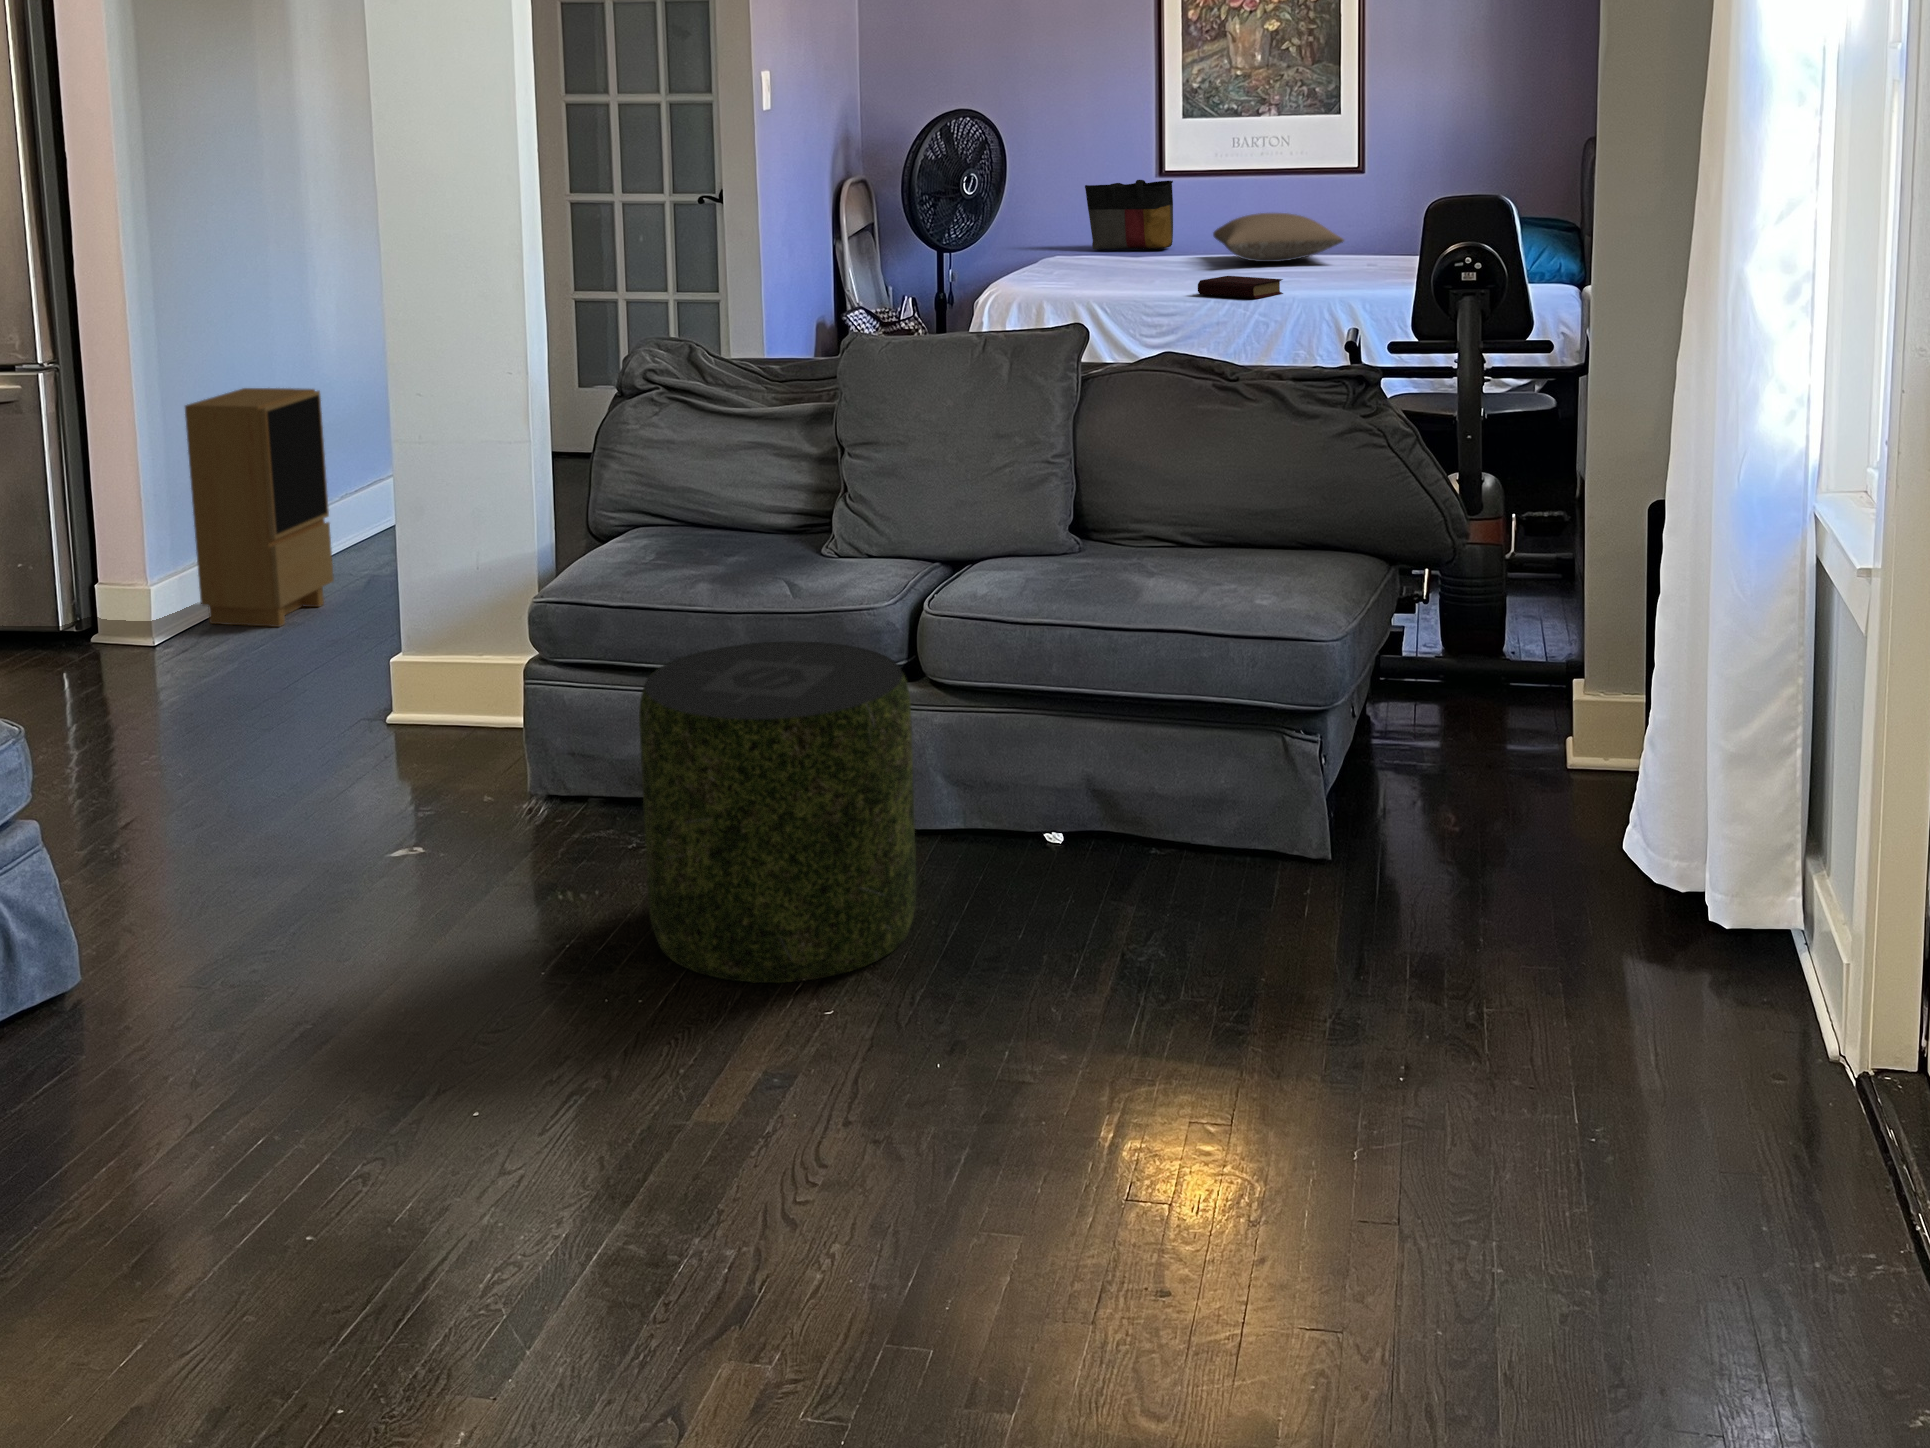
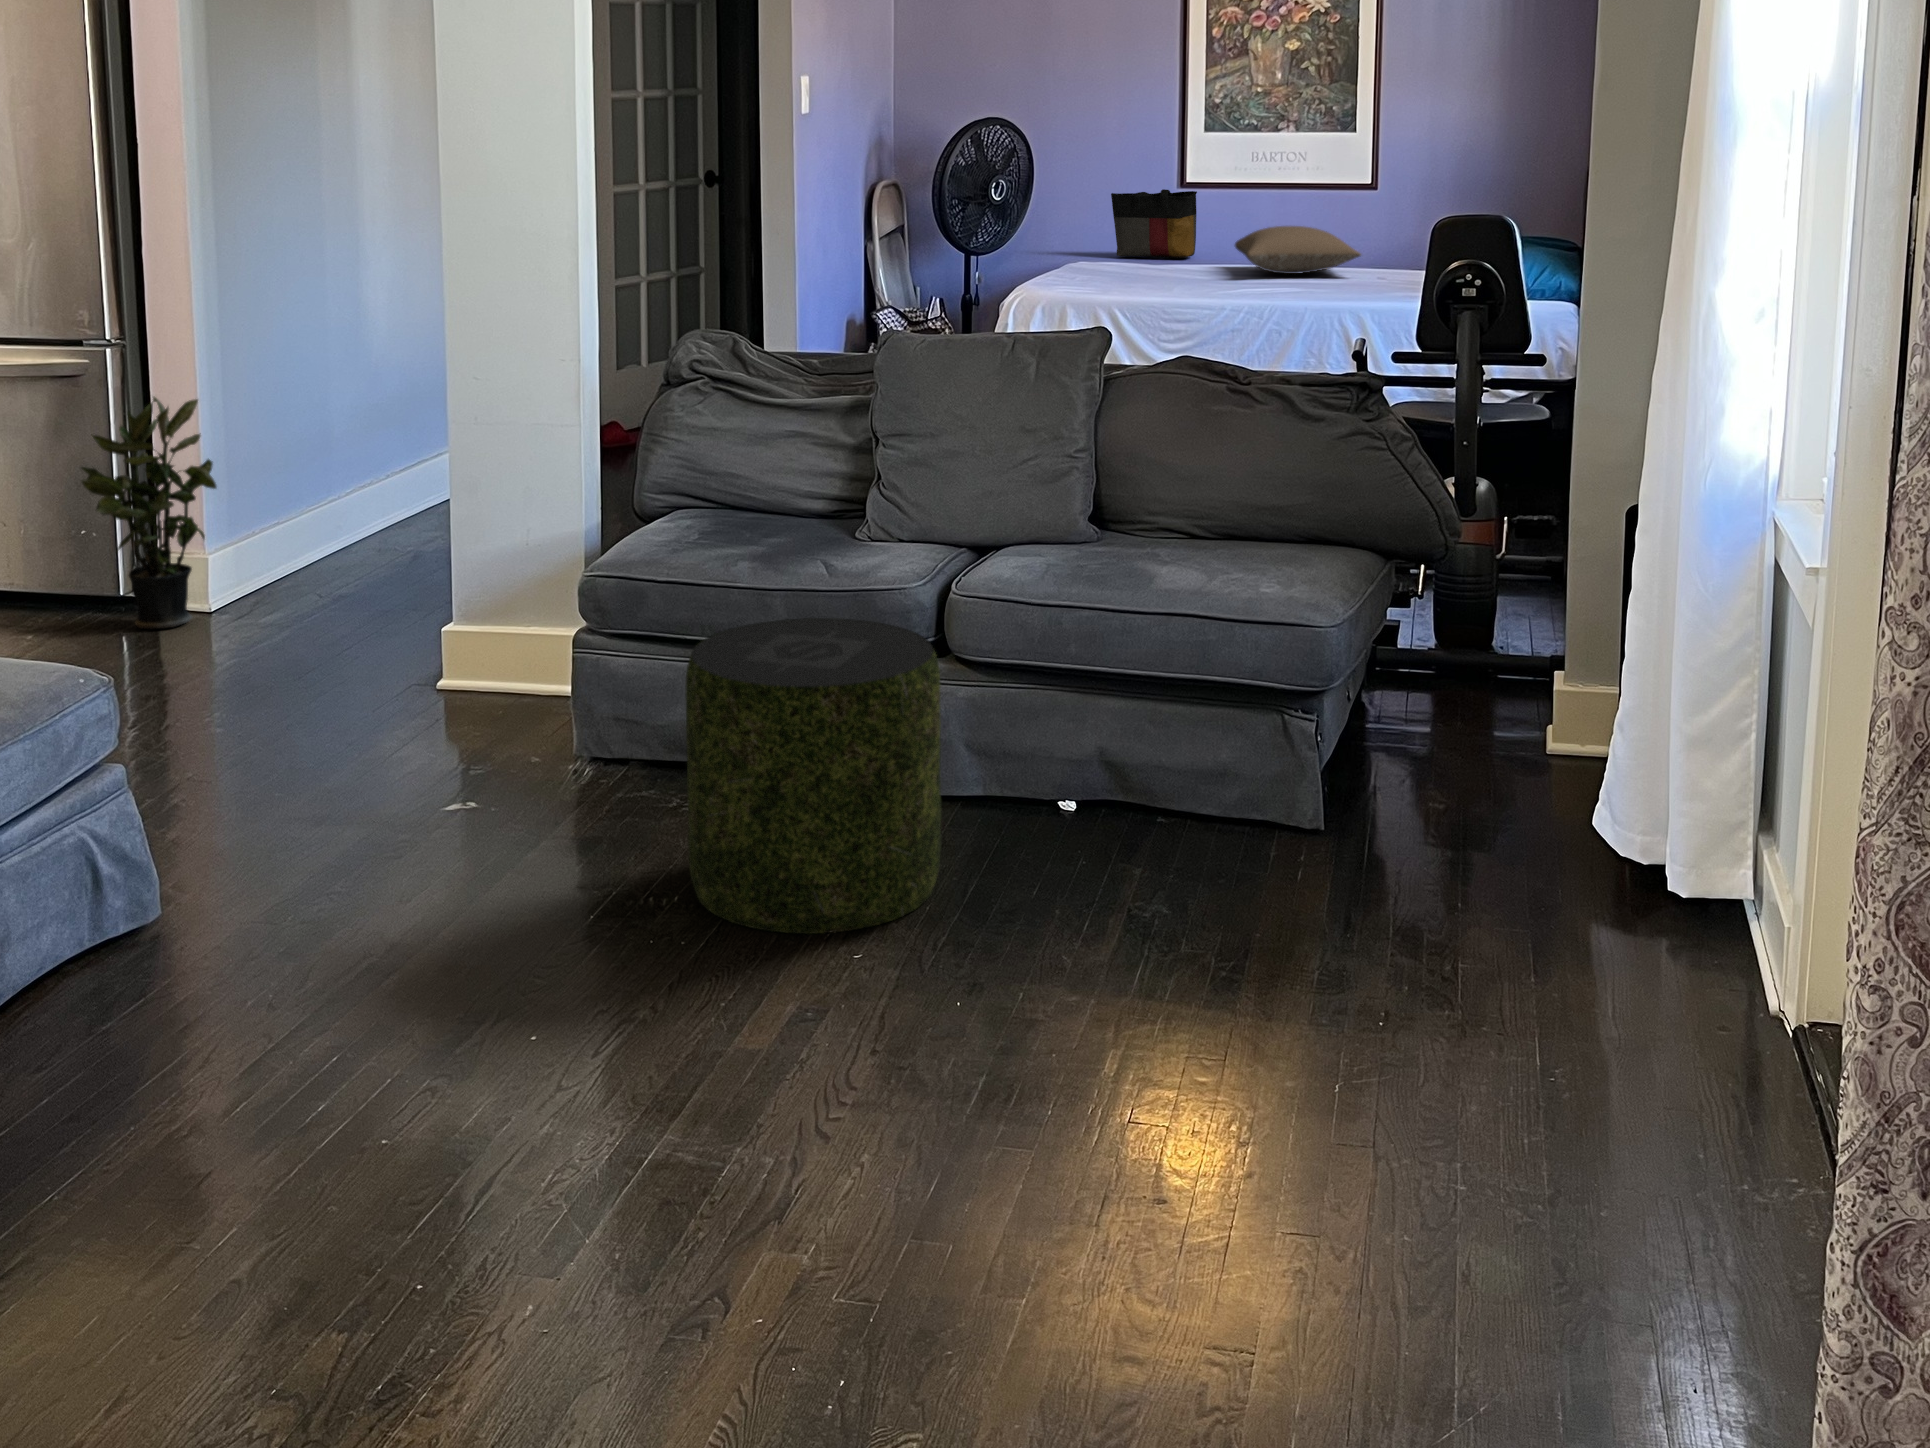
book: present [1198,276,1283,298] -> none [1218,286,1301,309]
speaker: present [185,388,334,627] -> none [234,367,373,600]
potted plant: none [26,420,168,662] -> present [81,397,216,629]

